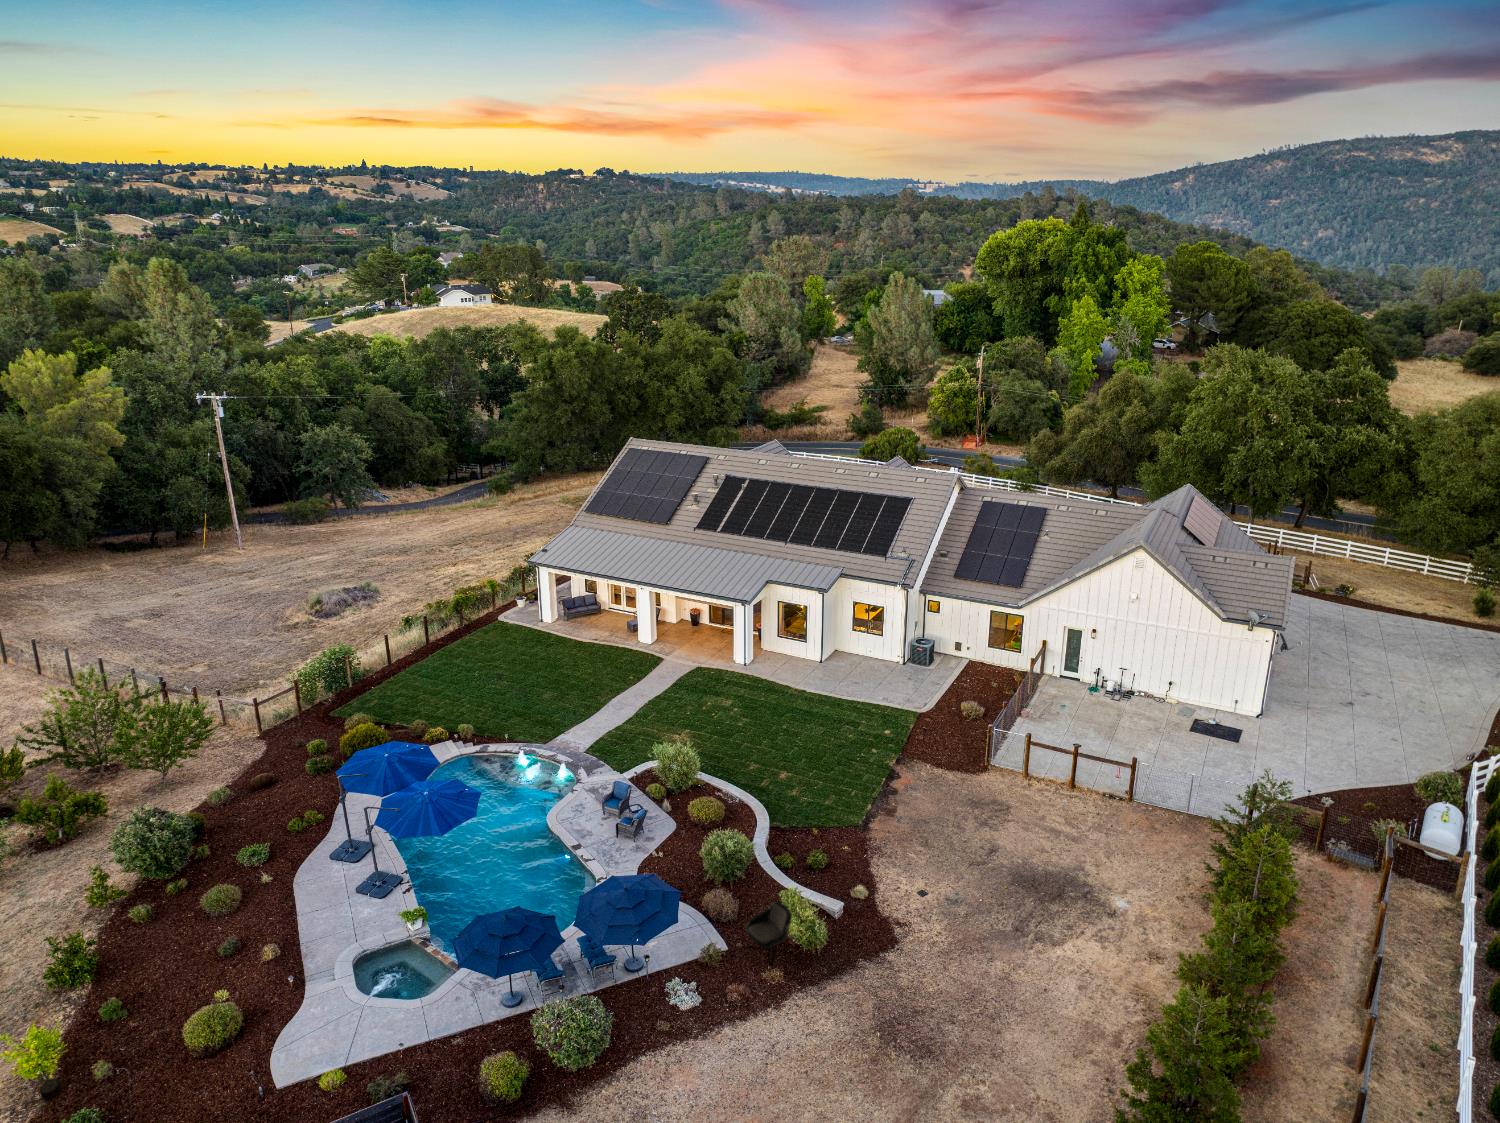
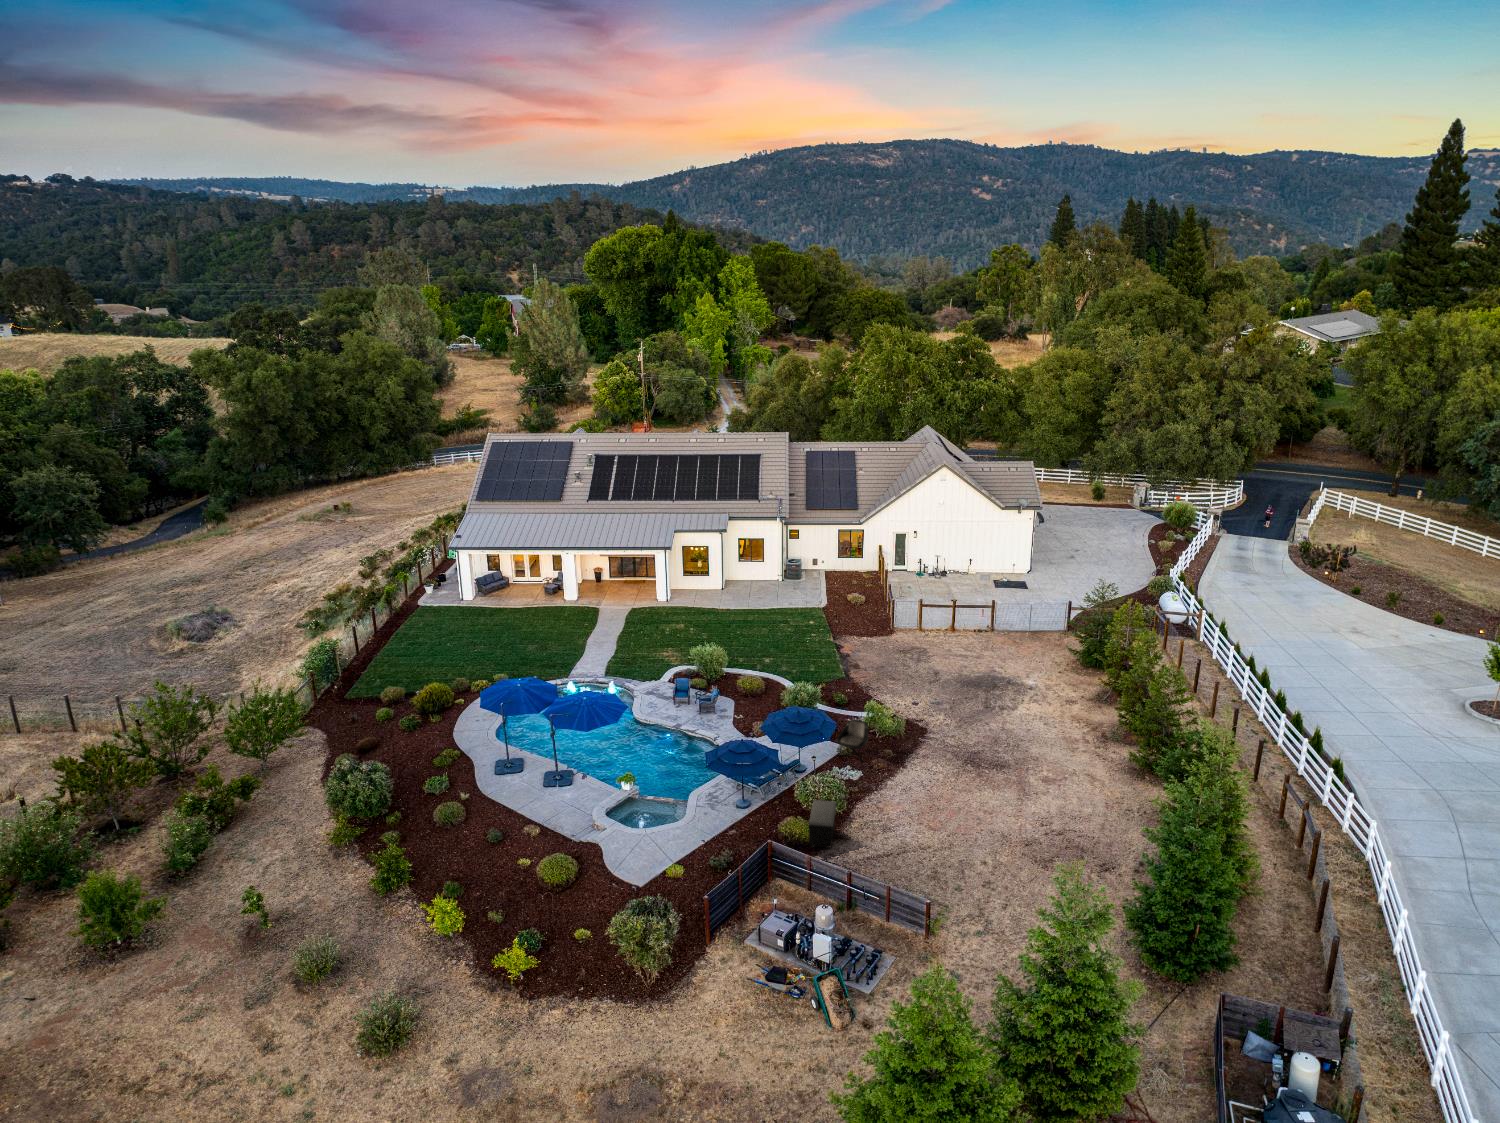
storage bench: none [581,1017,643,1097] -> present [809,800,836,848]
decorative plant: present [37,1072,62,1100] -> none [396,957,417,986]

